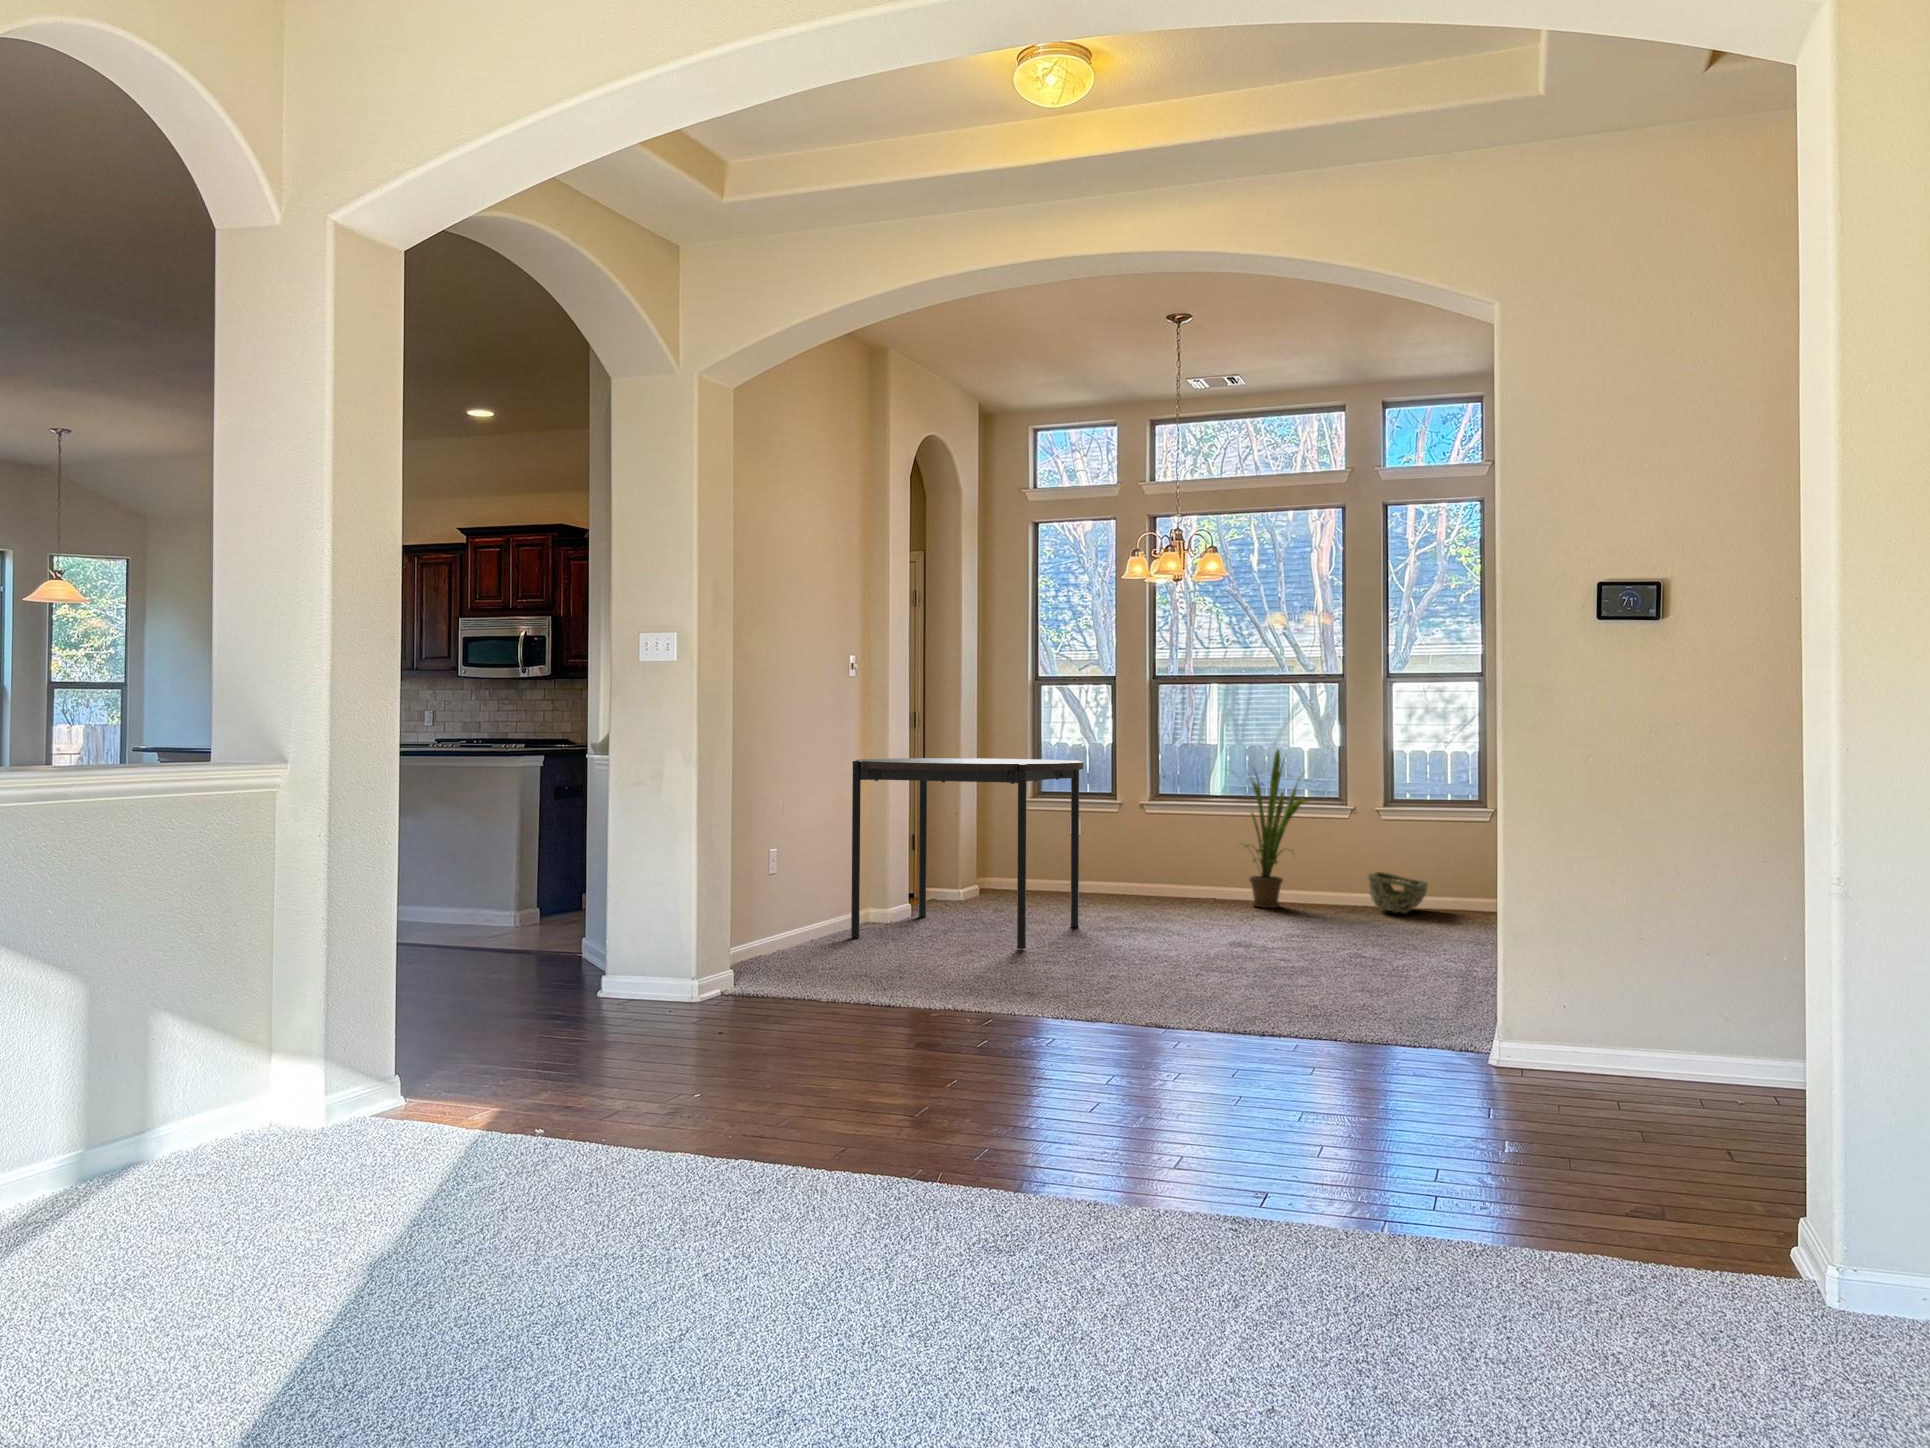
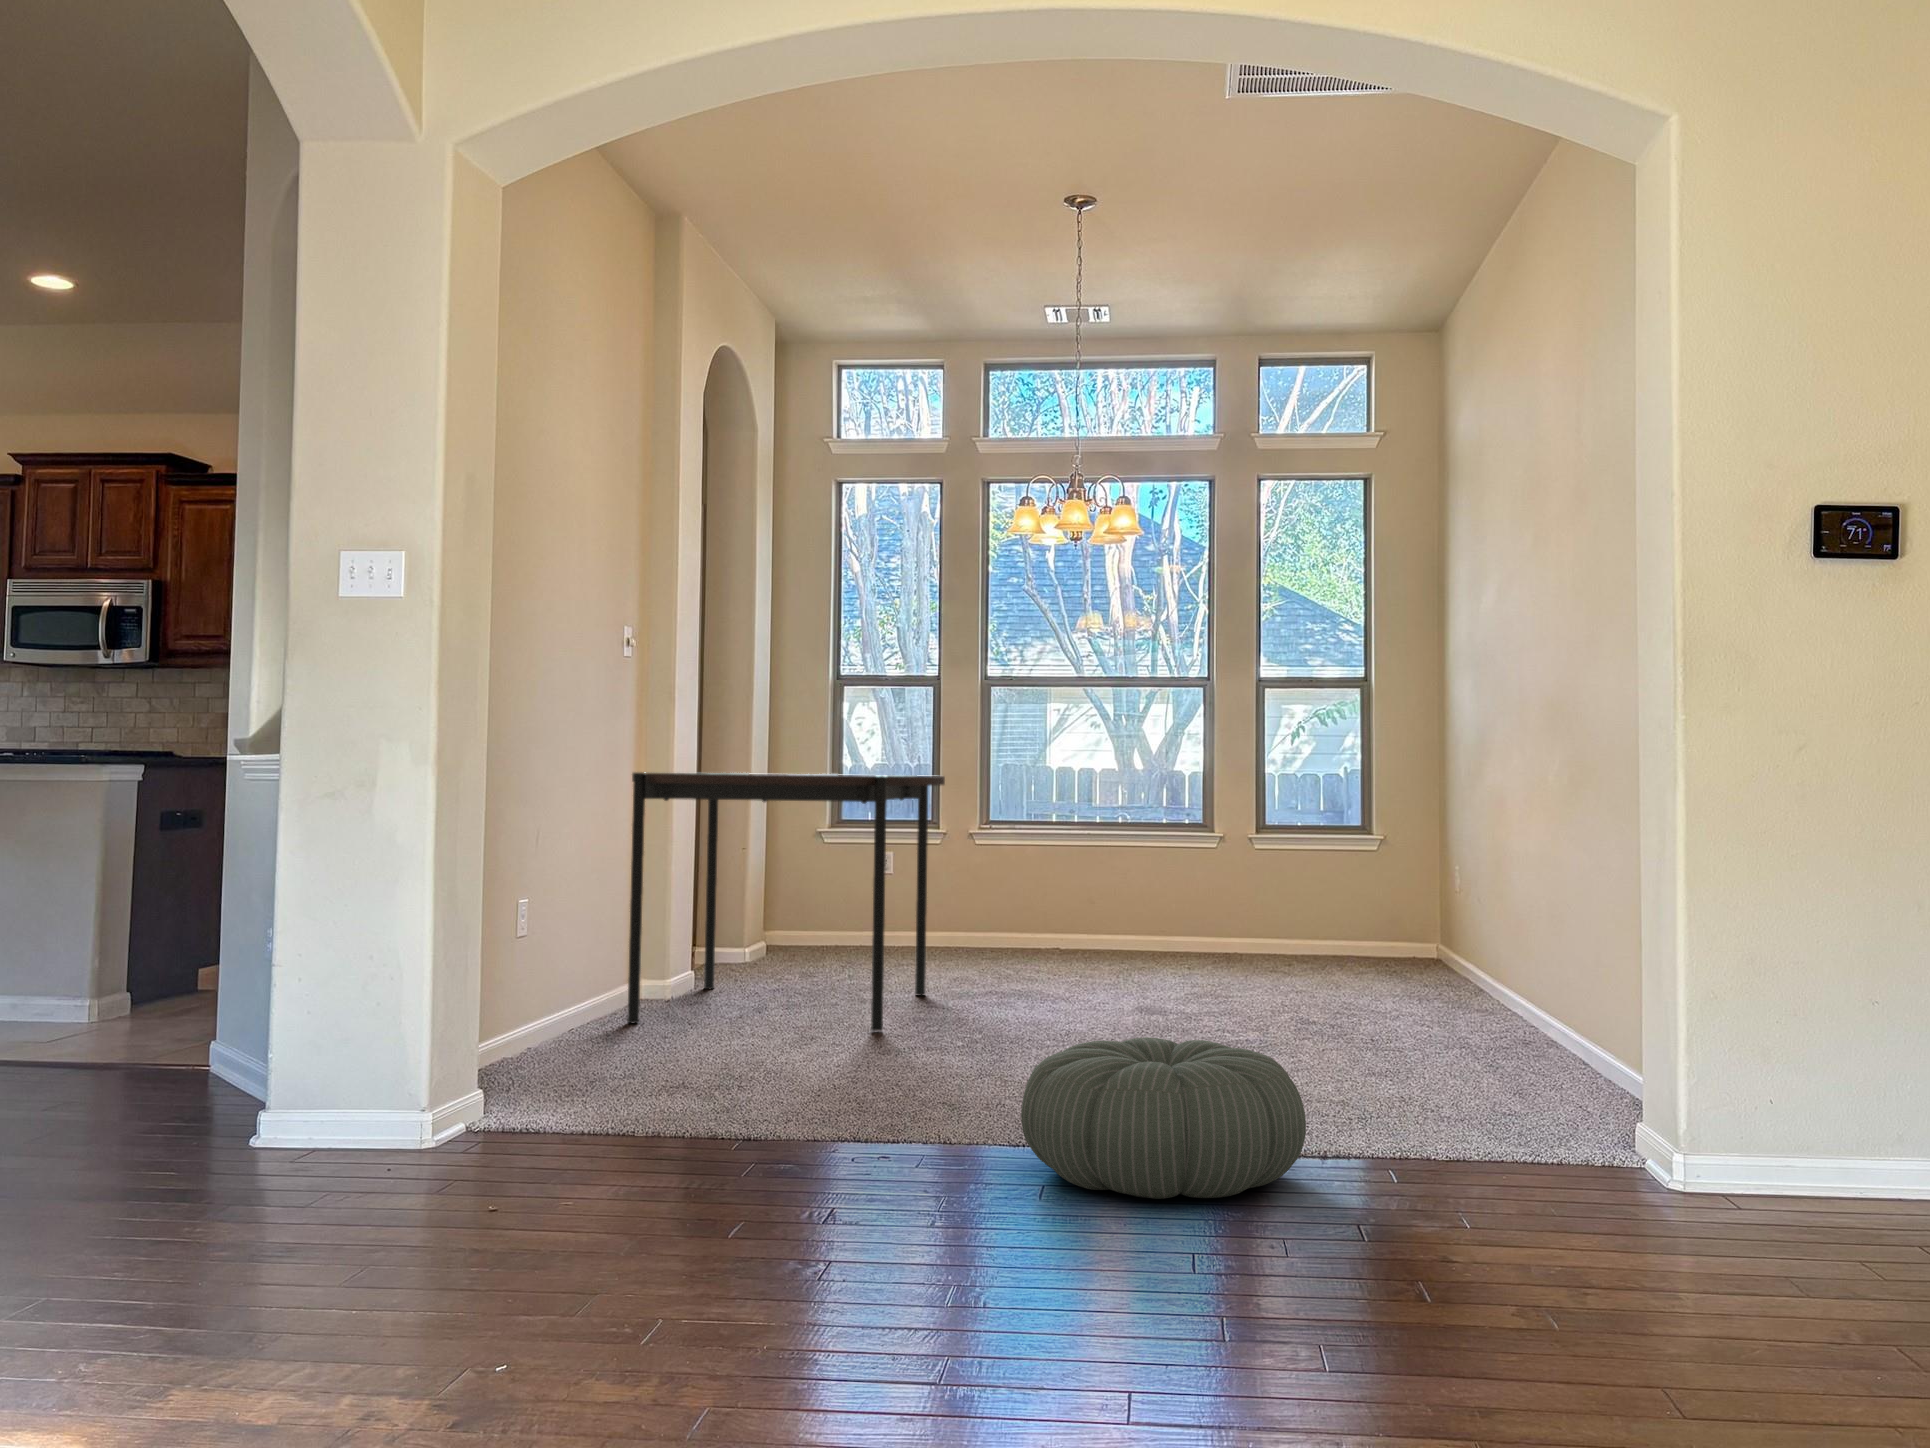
house plant: present [1237,750,1305,908] -> none [1071,766,1178,961]
woven basket: present [1367,872,1428,913] -> none [1248,914,1314,964]
pouf: none [1045,950,1231,1050] -> present [1021,1037,1306,1199]

